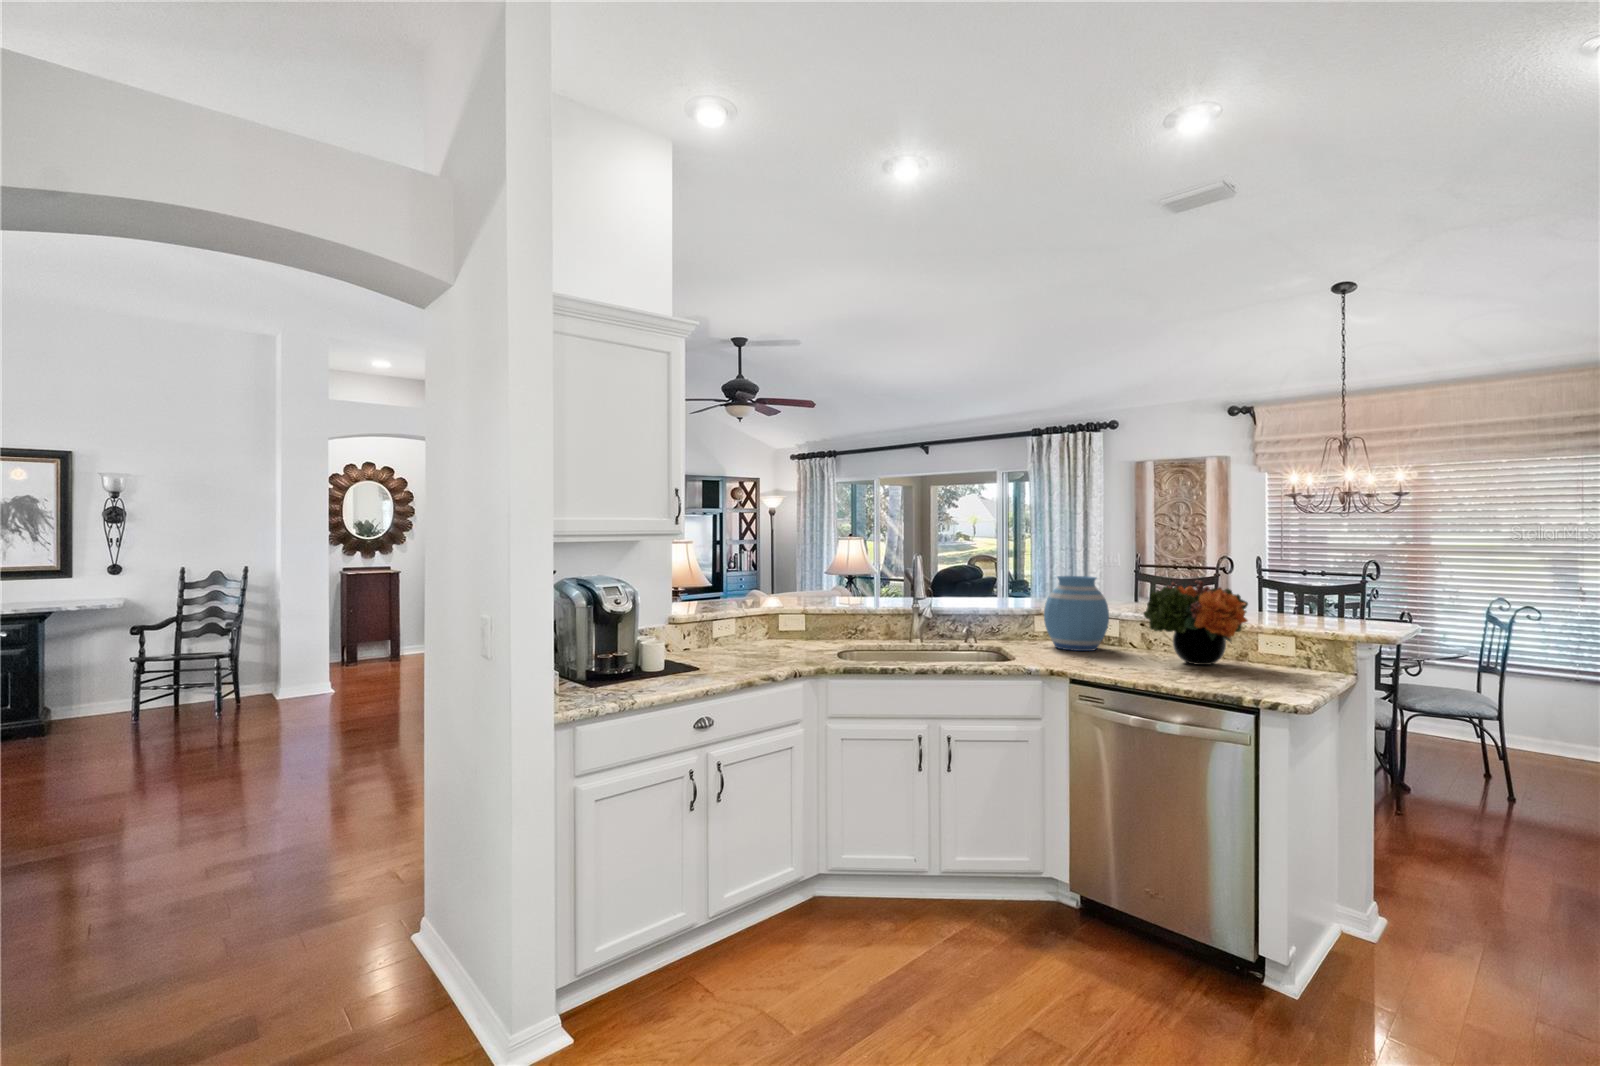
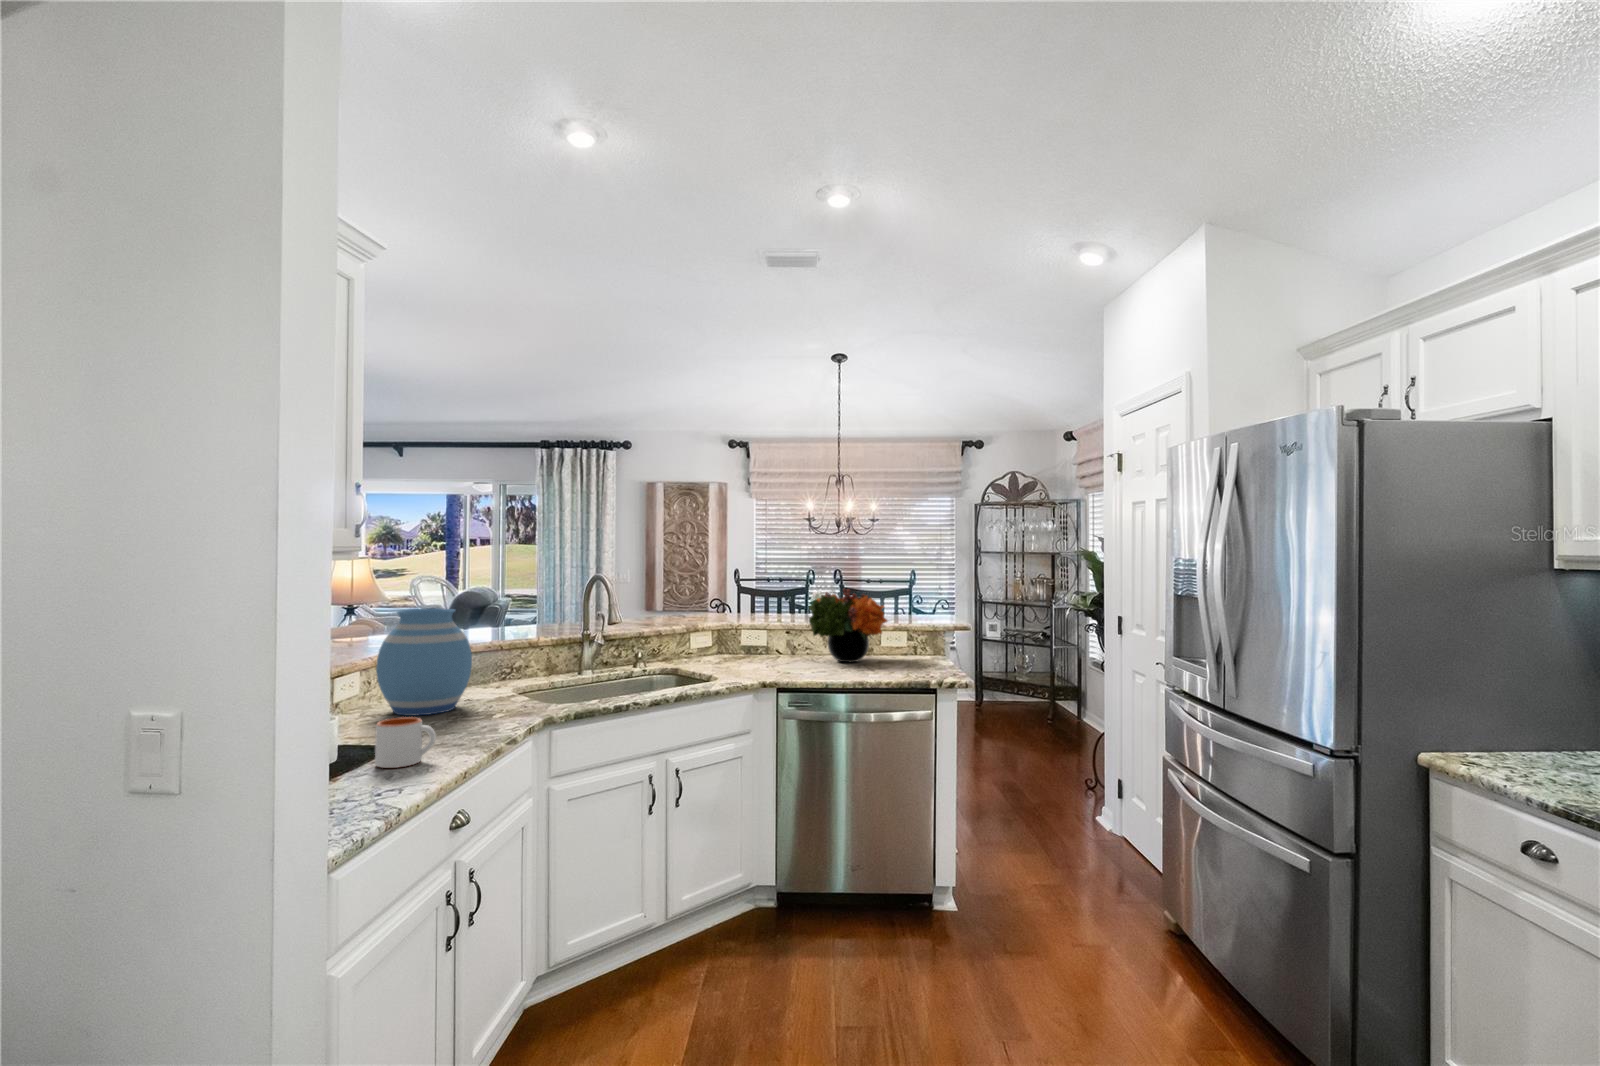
vase: present [1044,576,1109,651] -> present [376,608,472,715]
mug: none [666,648,701,681] -> present [375,717,436,768]

